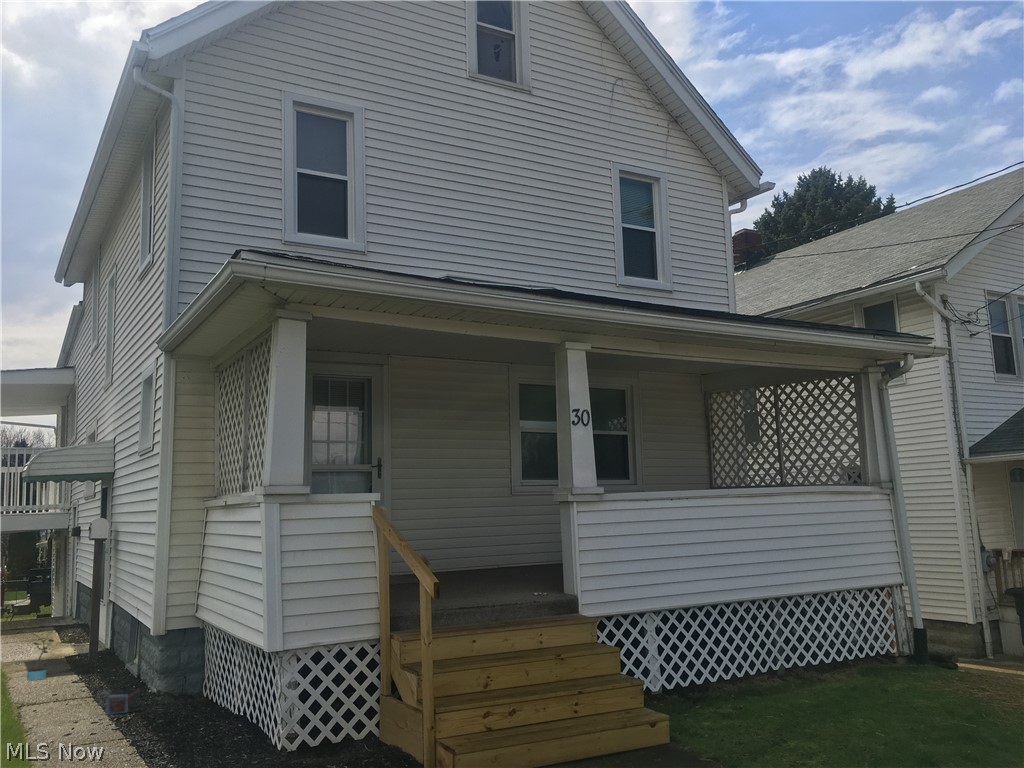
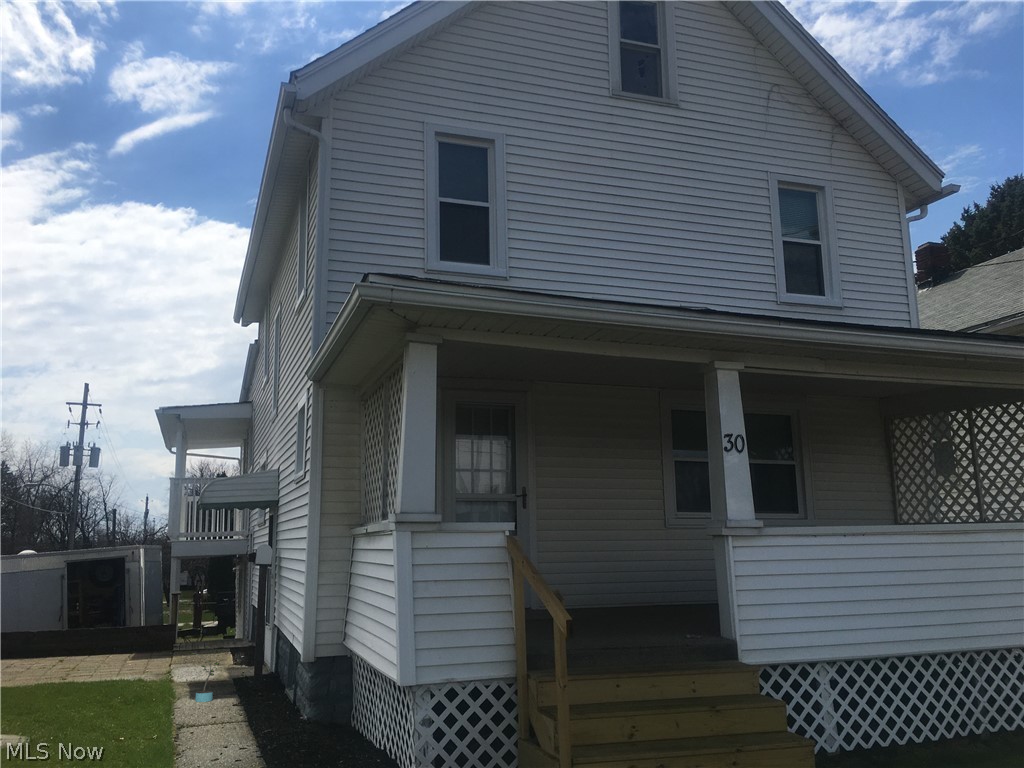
watering can: present [98,690,140,715] -> none [247,717,288,741]

